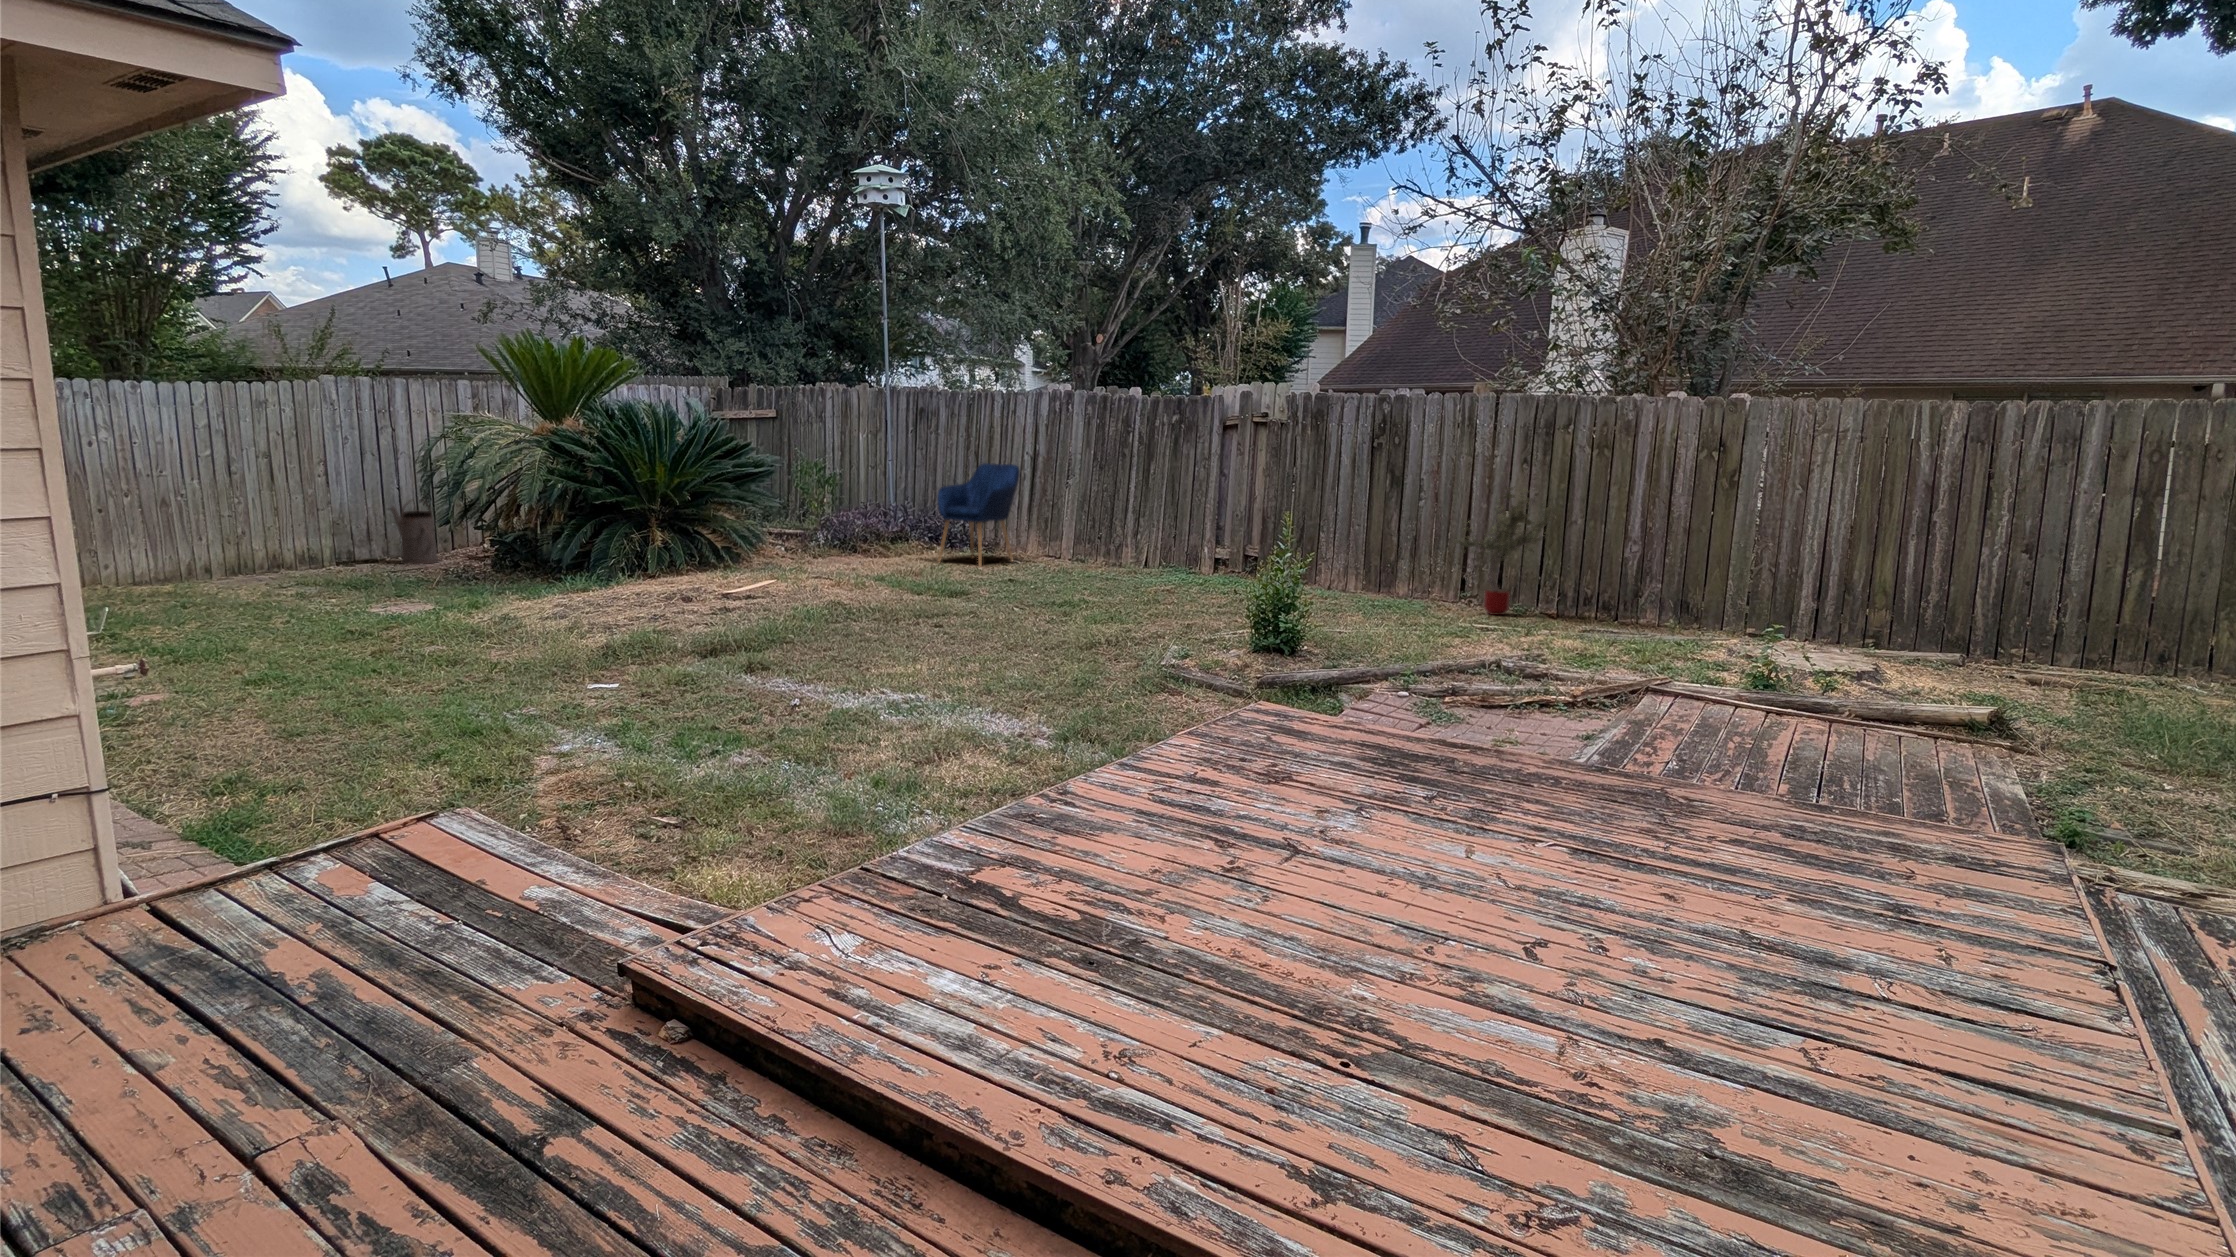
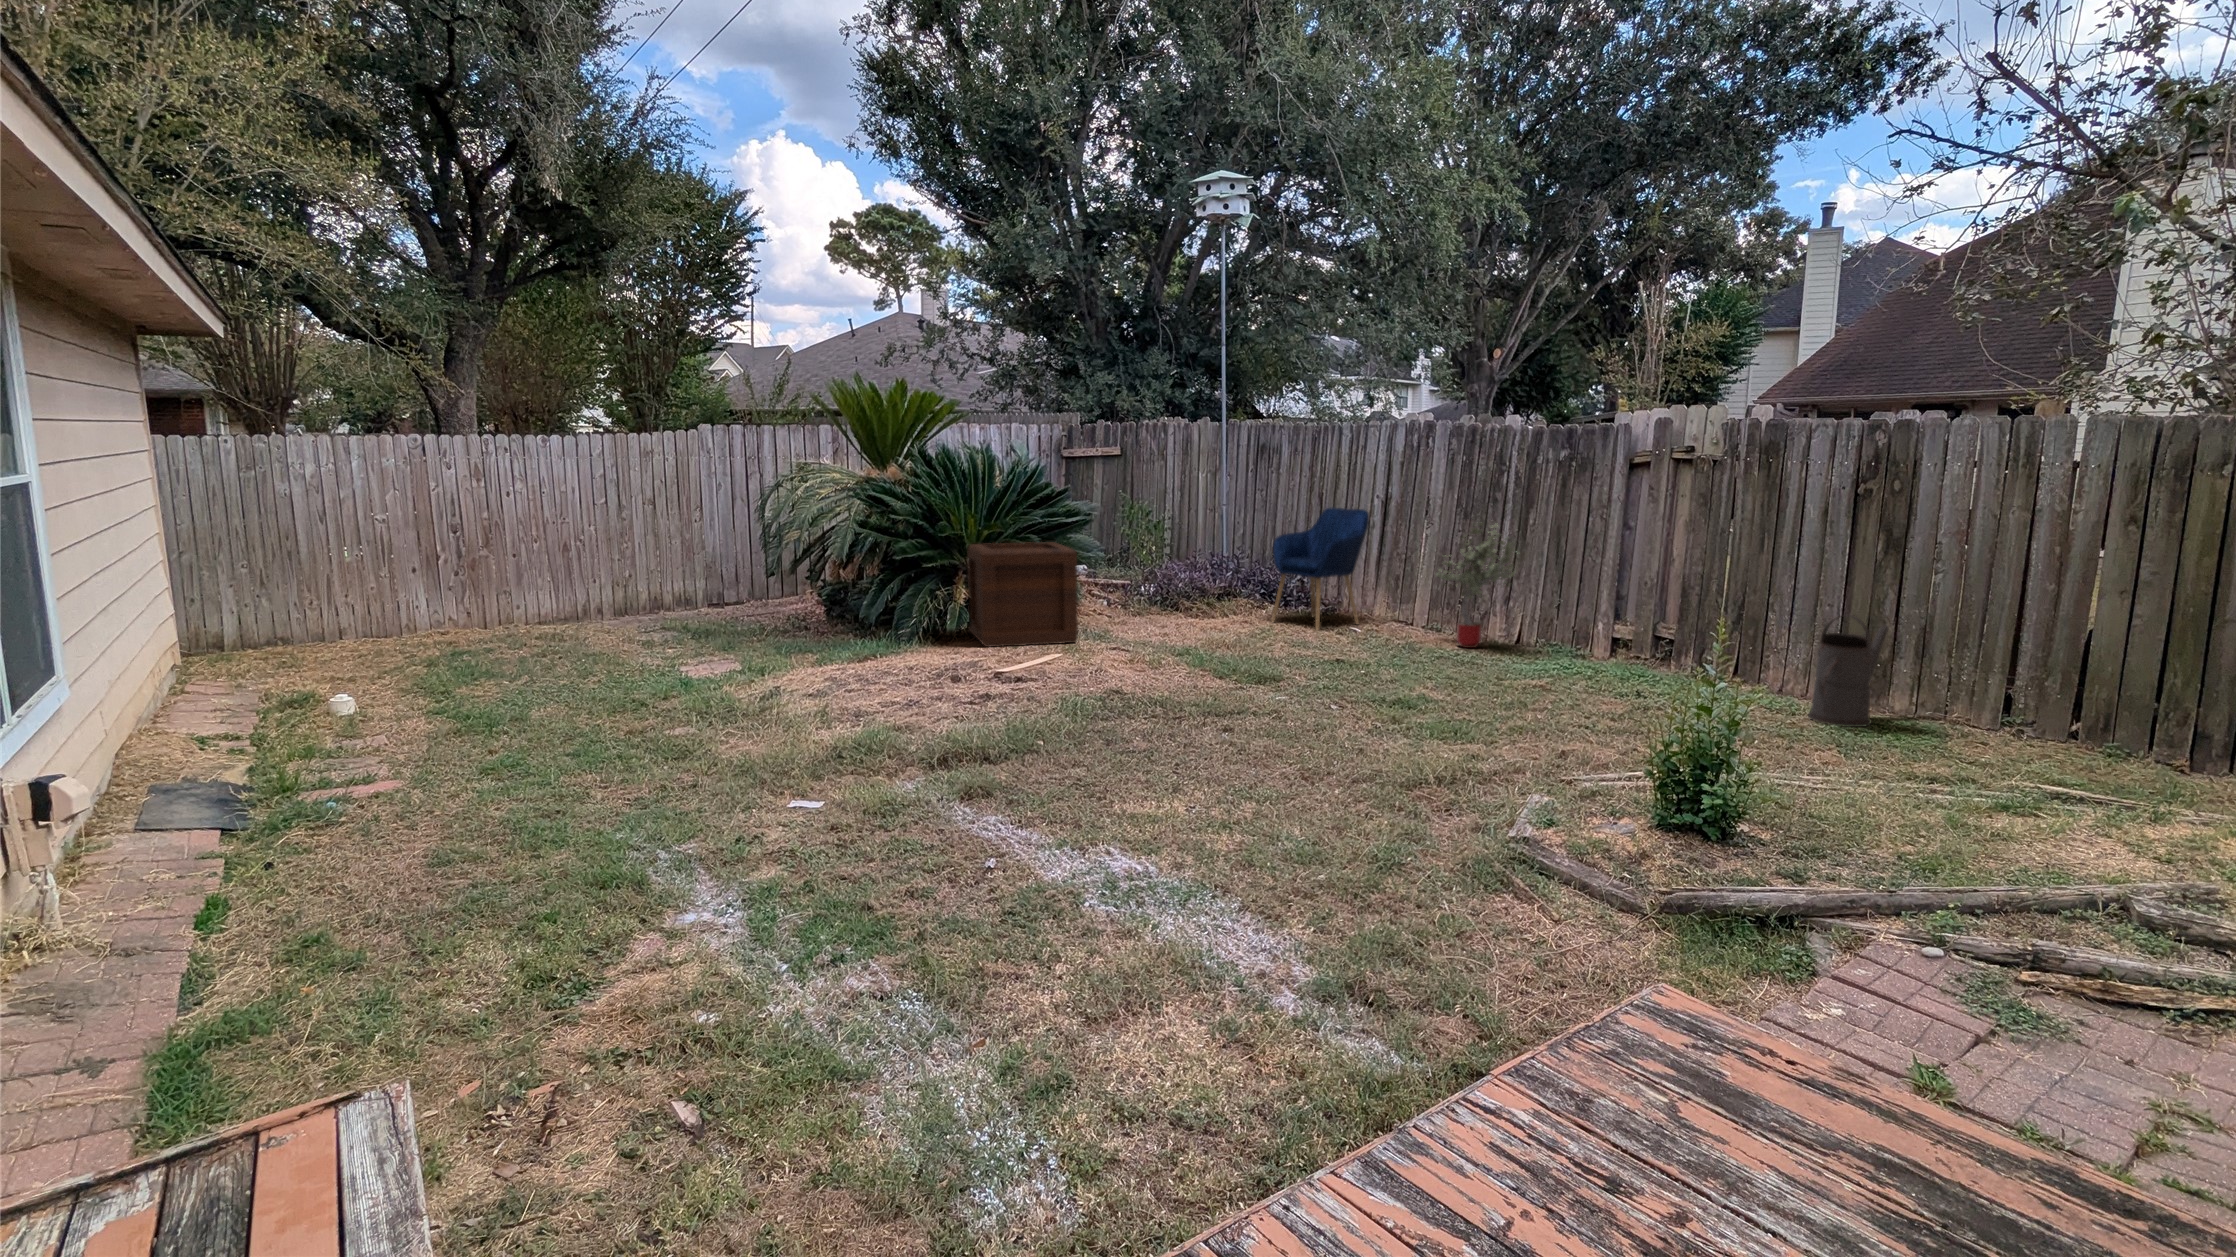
potted tree: present [1455,487,1552,615] -> present [1437,523,1518,648]
wooden crate: none [654,491,771,585] -> present [967,542,1078,647]
watering can: present [391,501,439,565] -> present [1808,615,1889,727]

